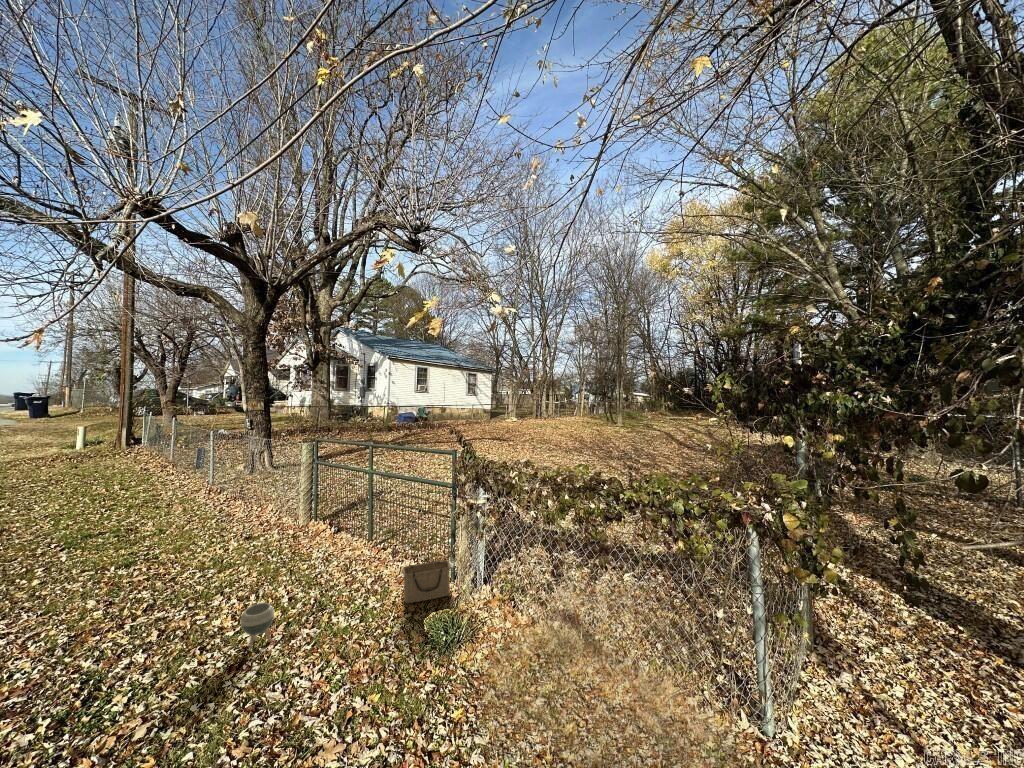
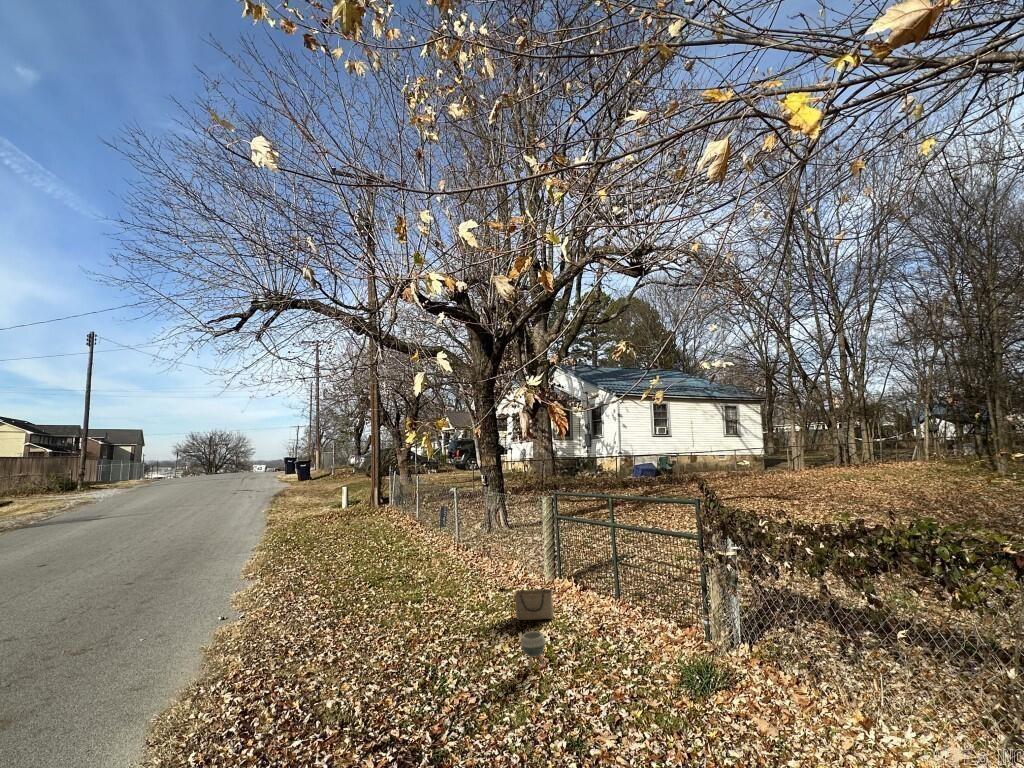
basket: present [402,560,451,603] -> present [513,589,554,620]

